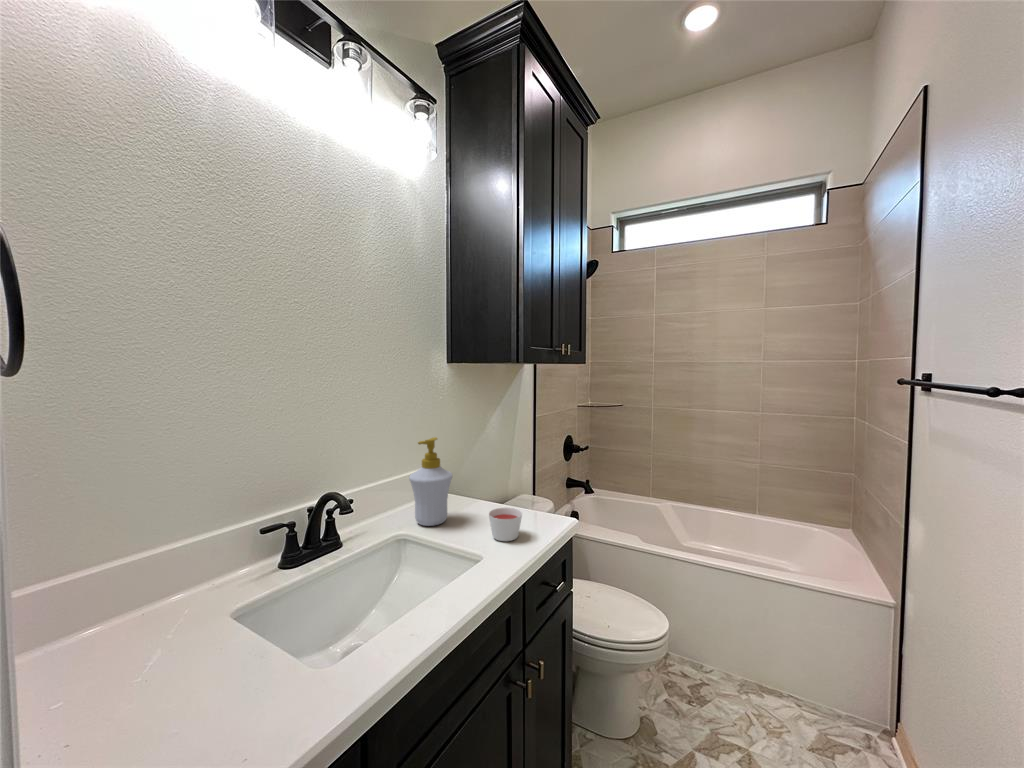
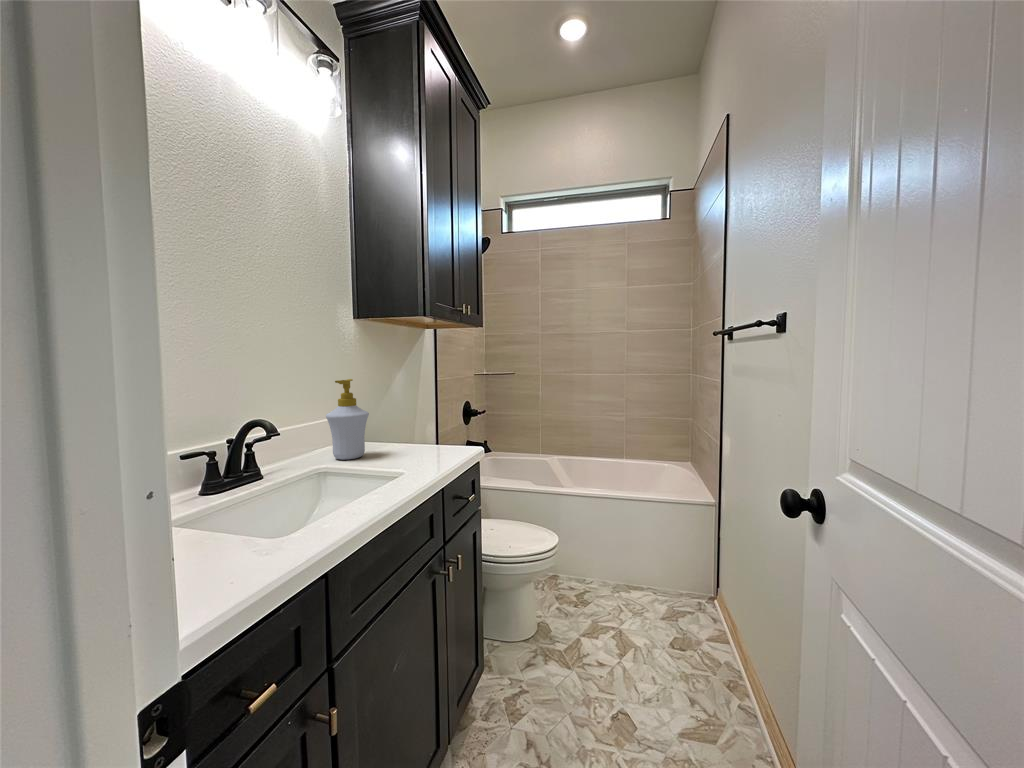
candle: present [489,507,522,541] -> none [407,436,437,462]

